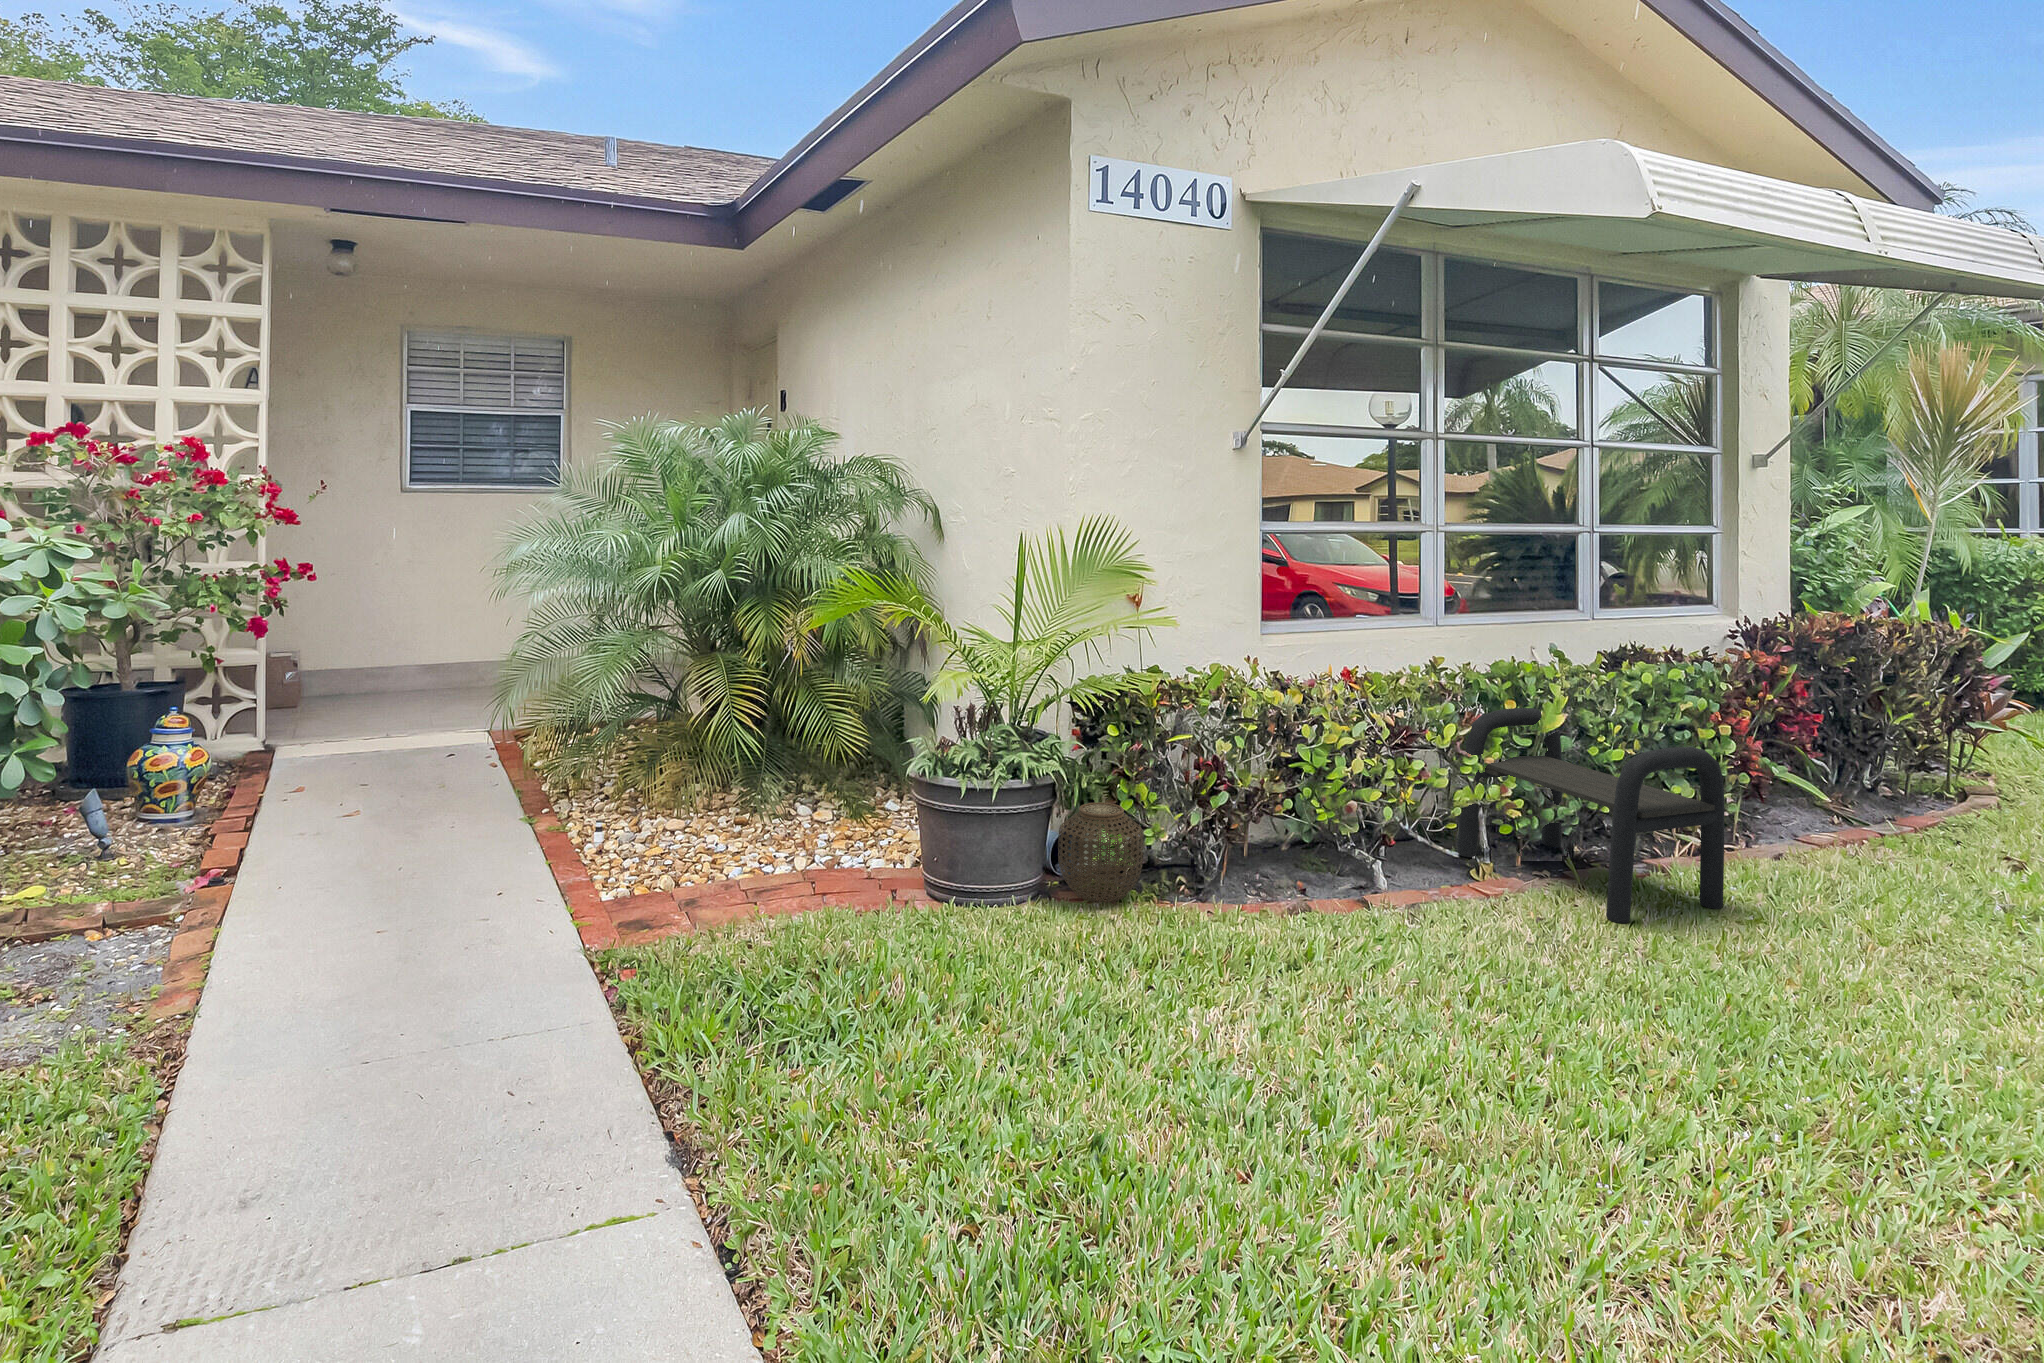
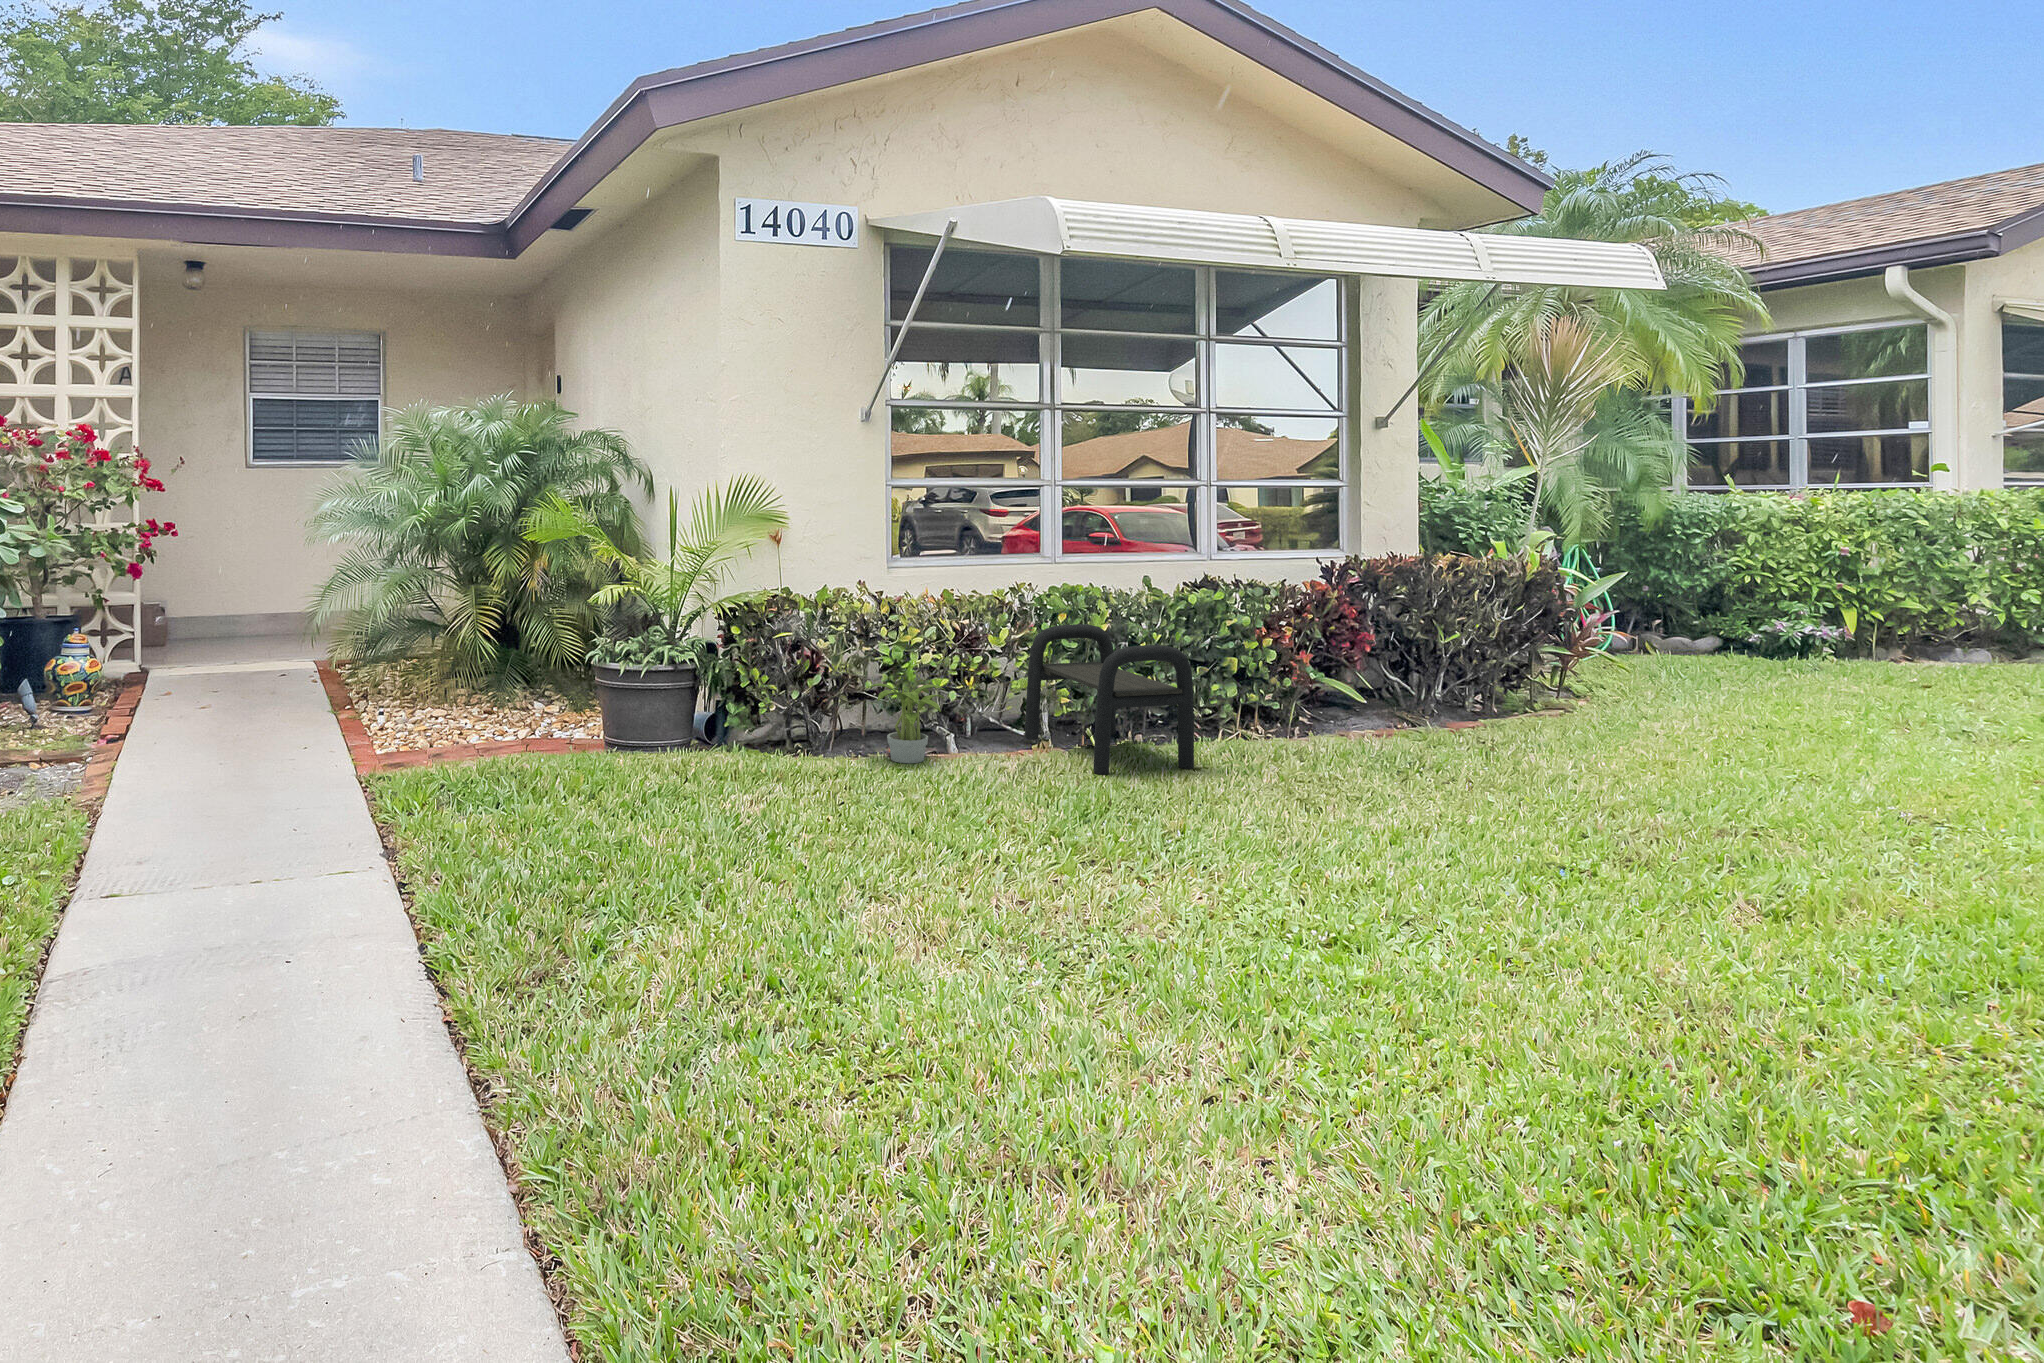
potted plant: none [1294,796,1402,906] -> present [868,683,945,763]
woven basket: present [1058,802,1143,903] -> none [694,688,756,759]

